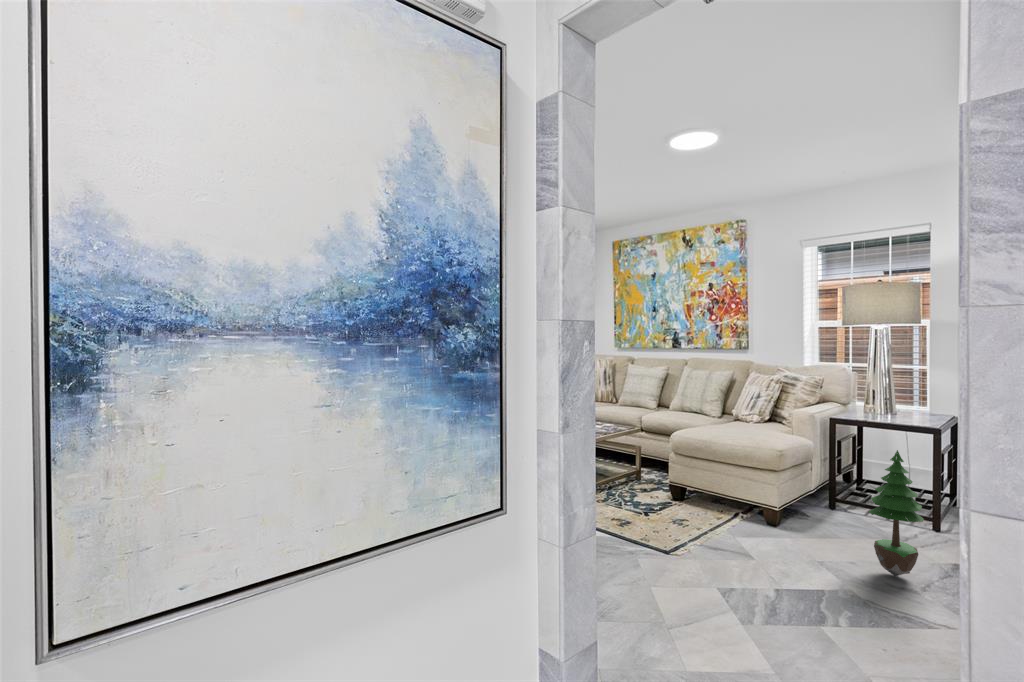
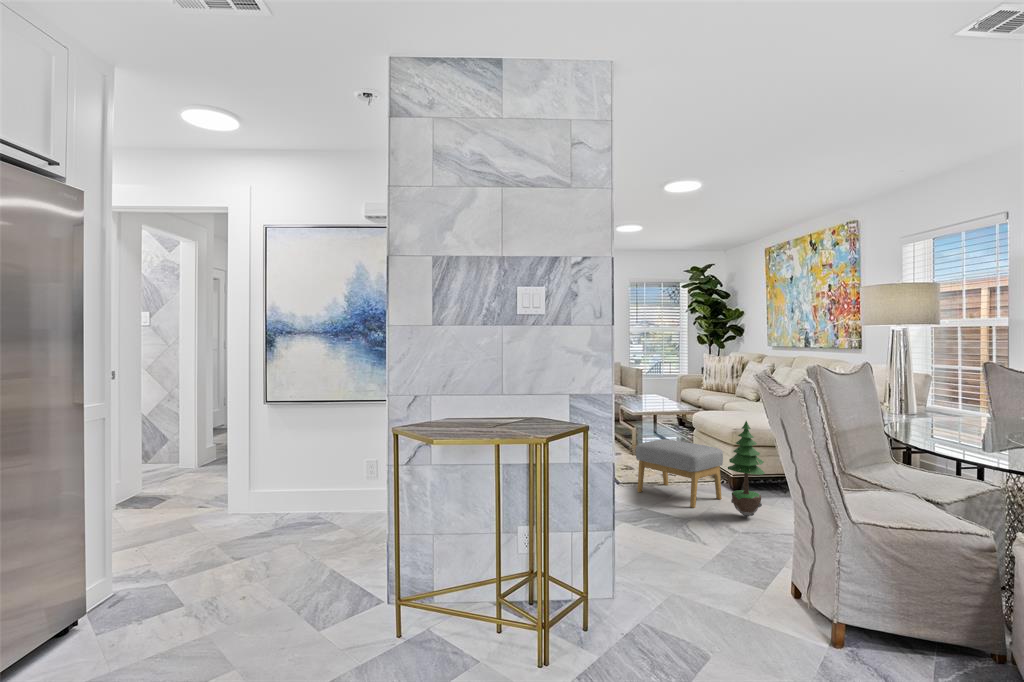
footstool: none [715,479,835,578] -> present [636,439,723,508]

